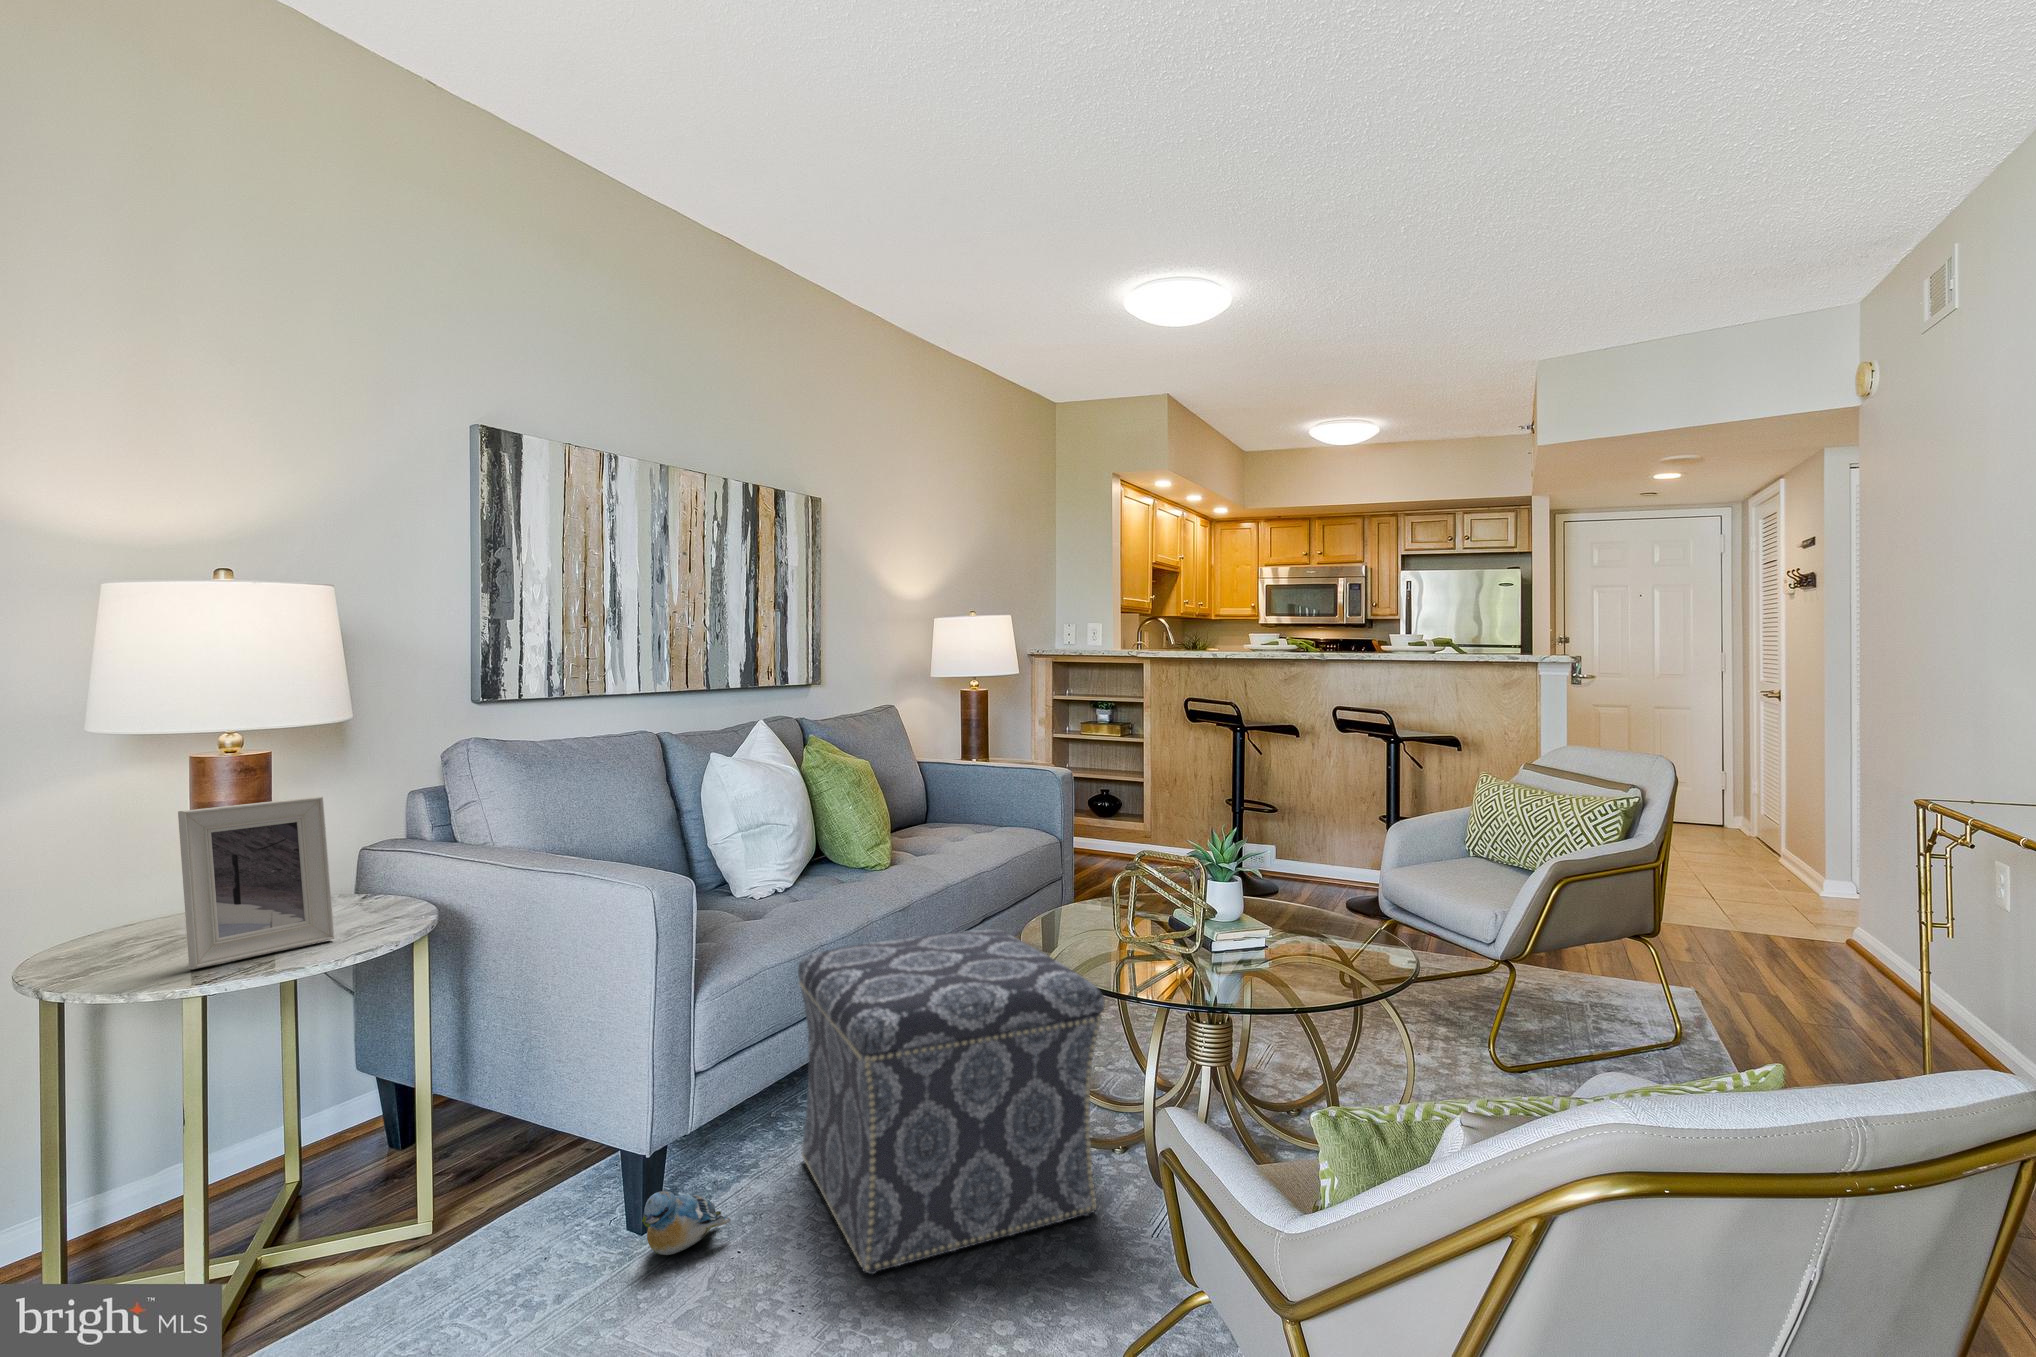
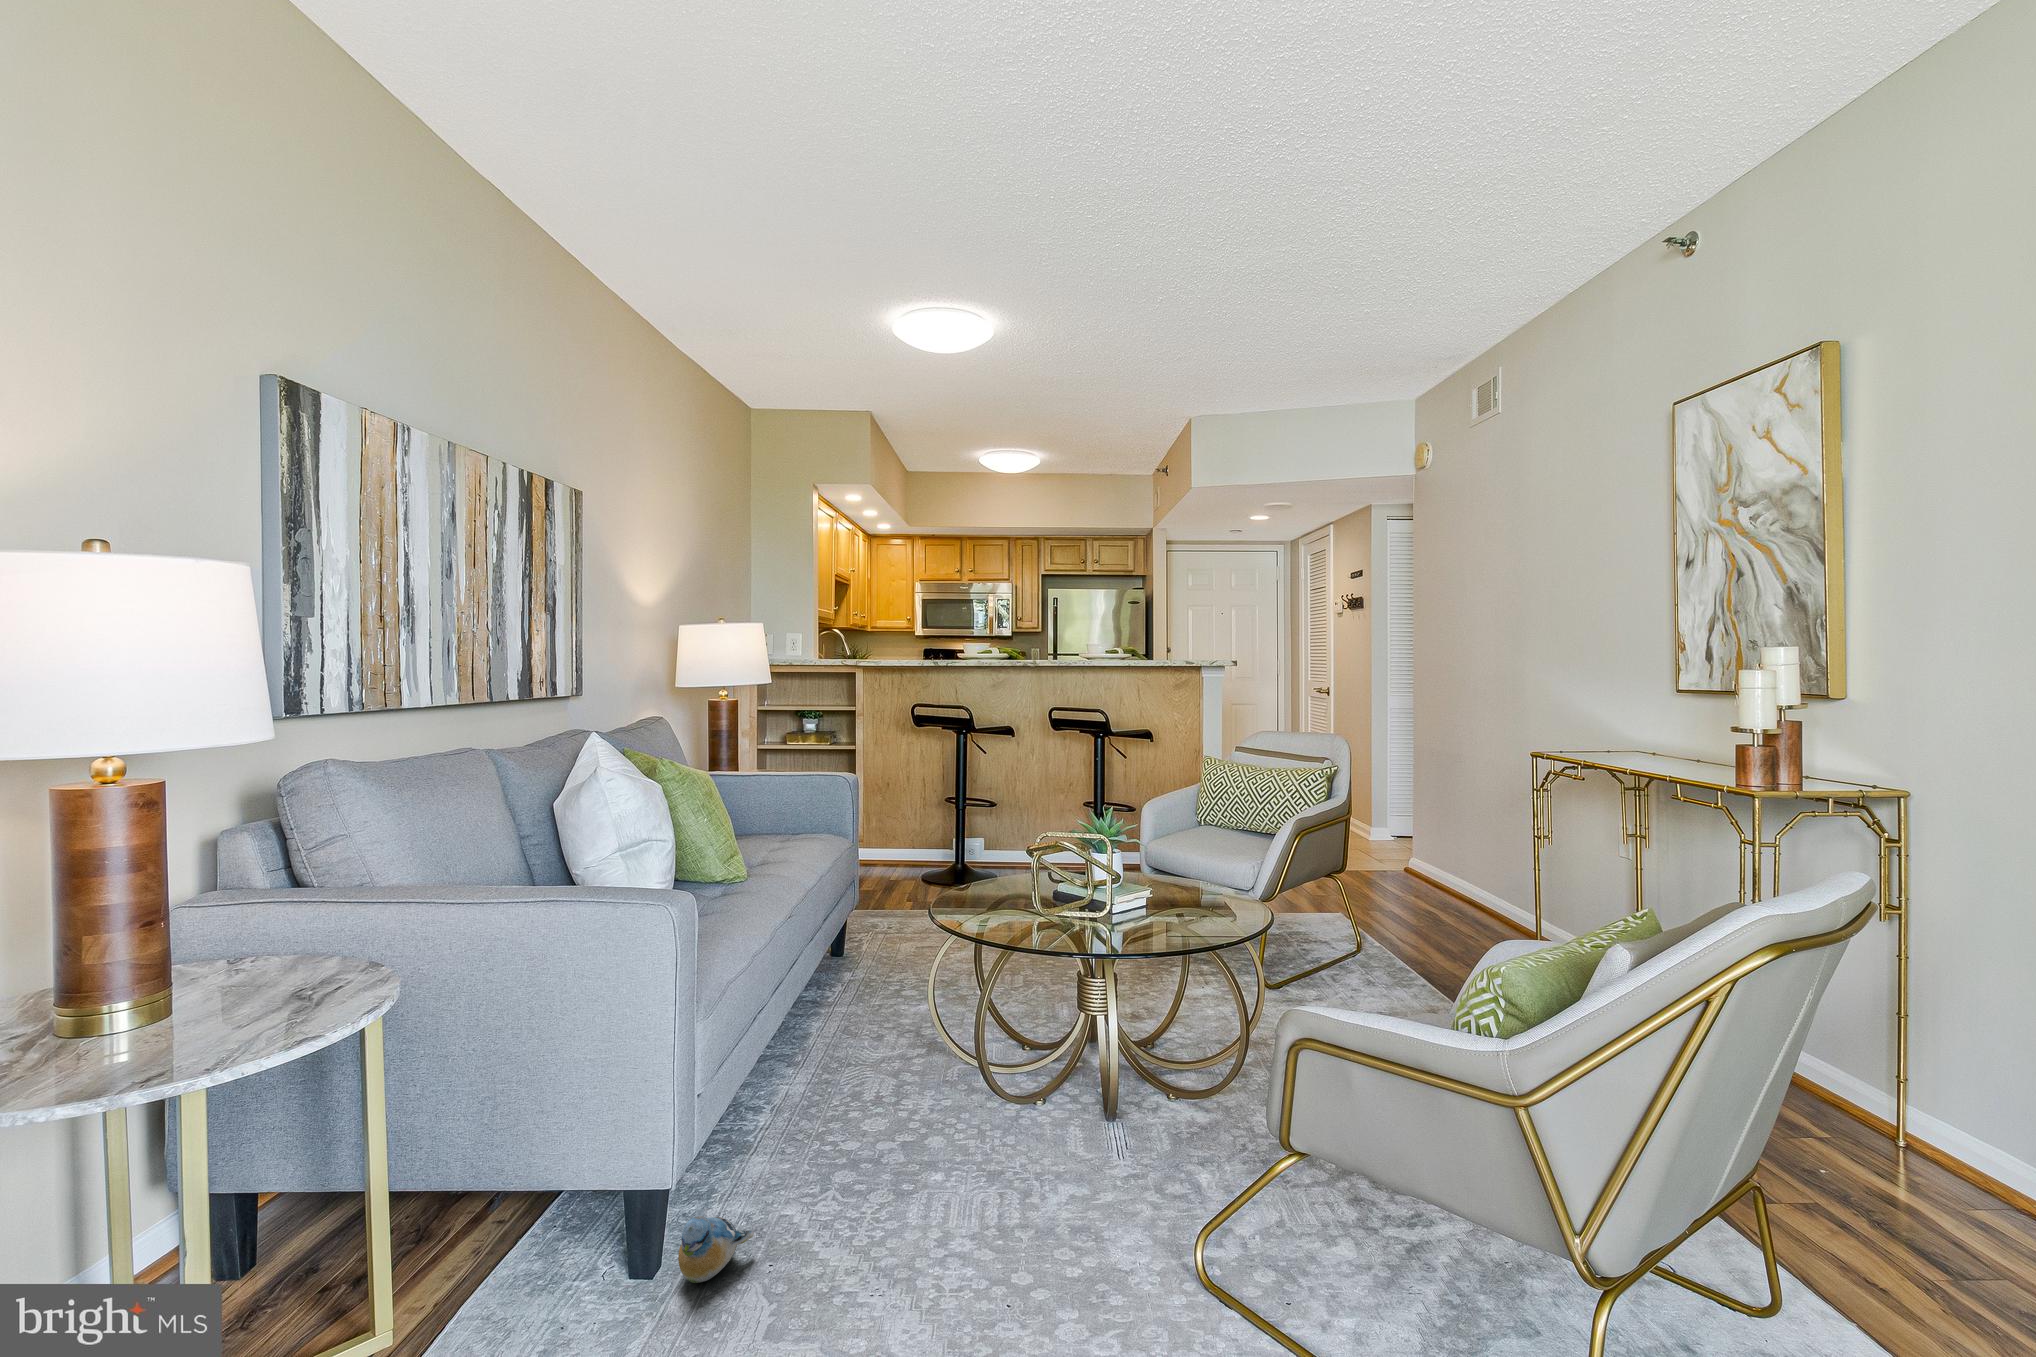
picture frame: present [178,796,334,969] -> none [135,829,305,1054]
ottoman: present [798,929,1105,1274] -> none [759,919,1072,1246]

